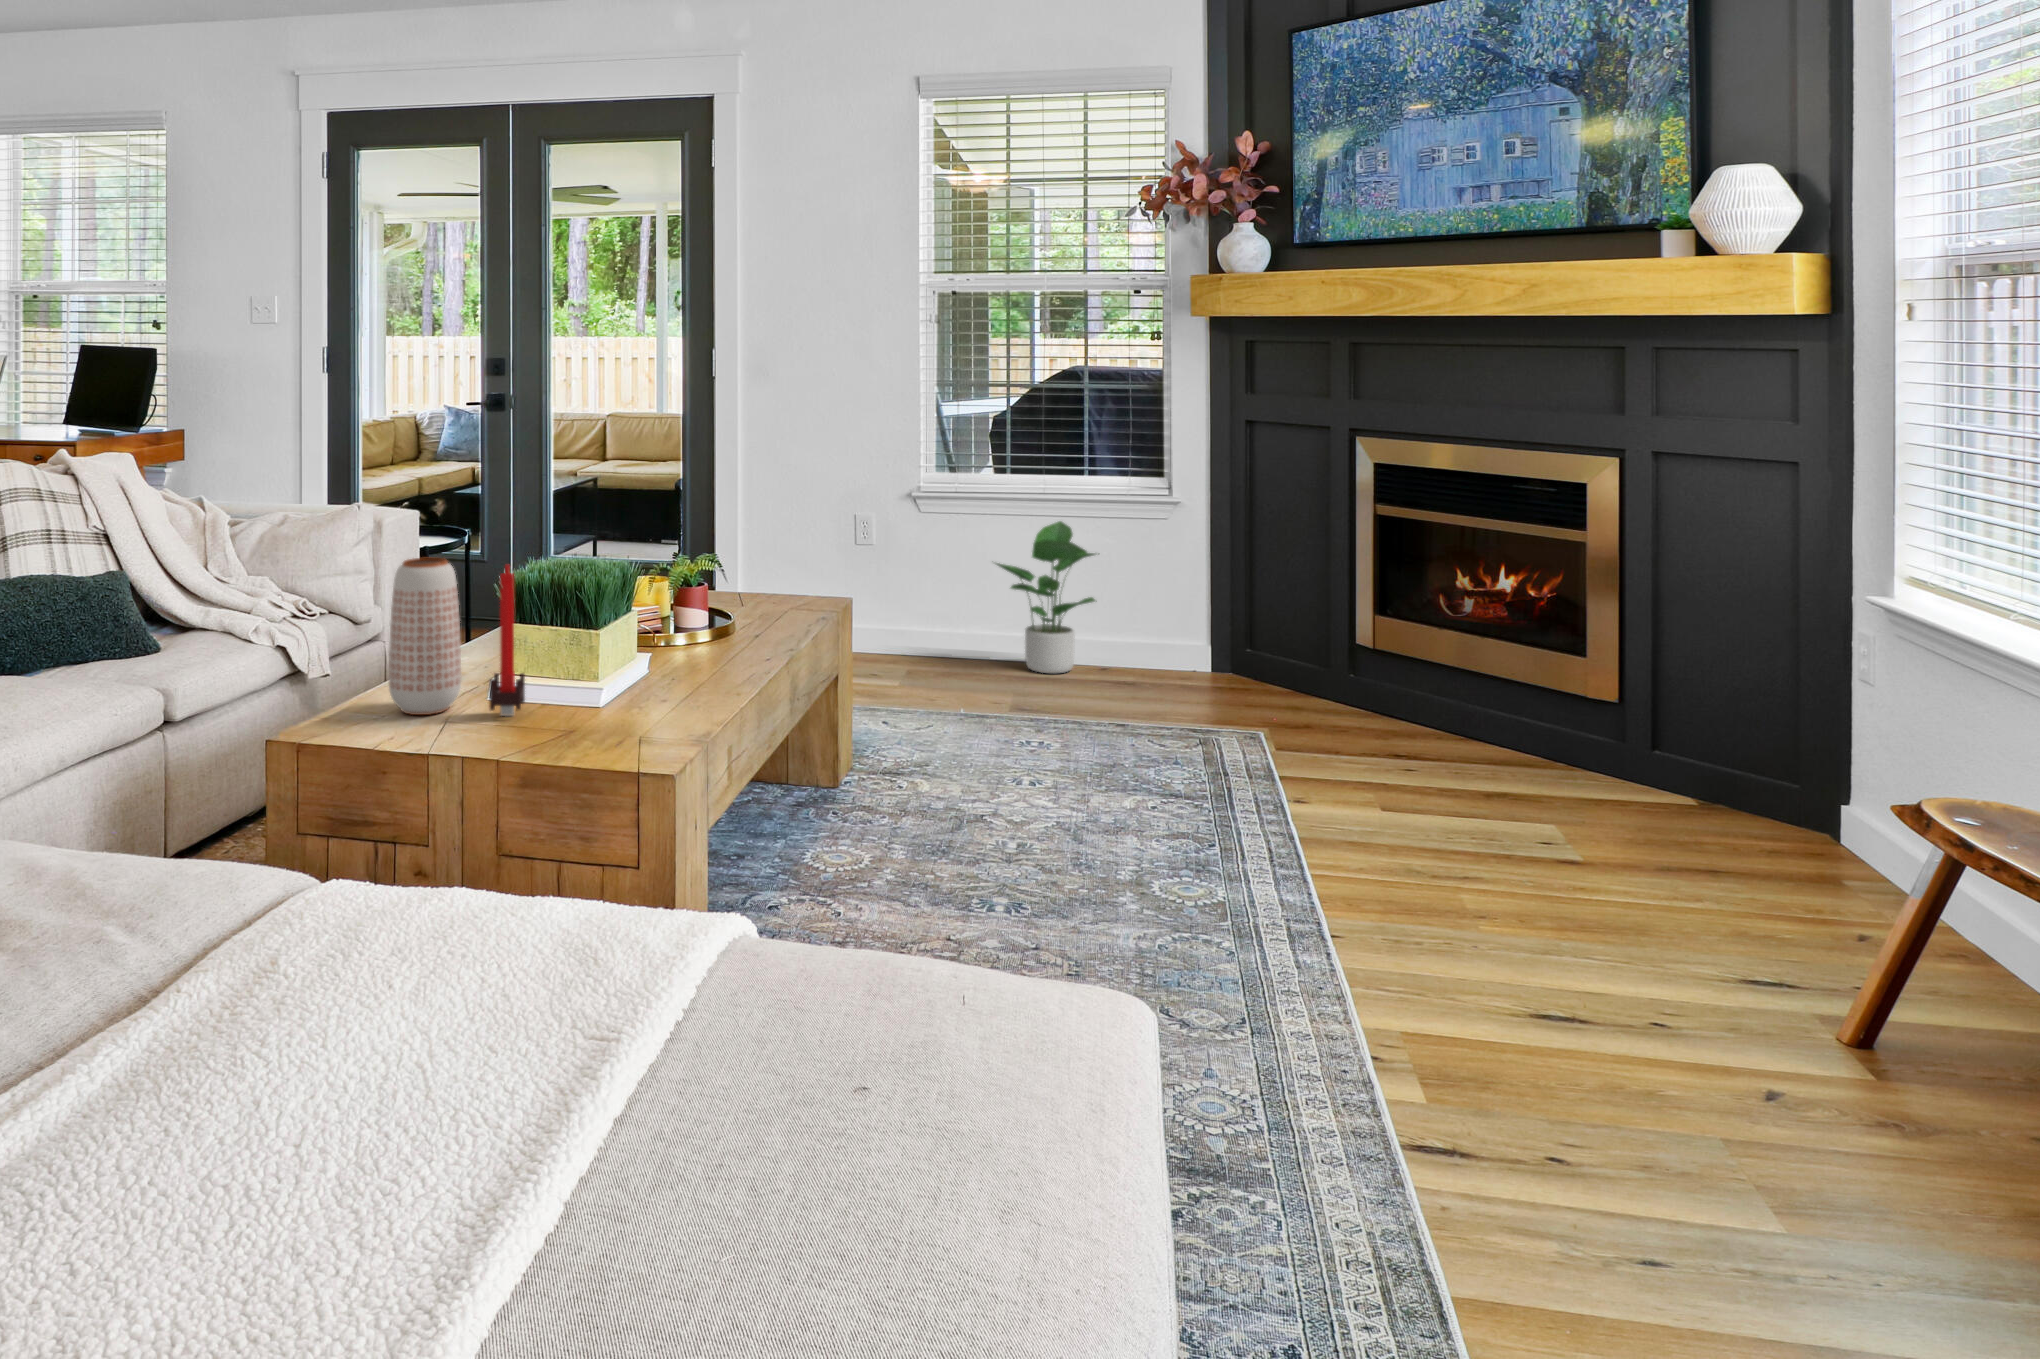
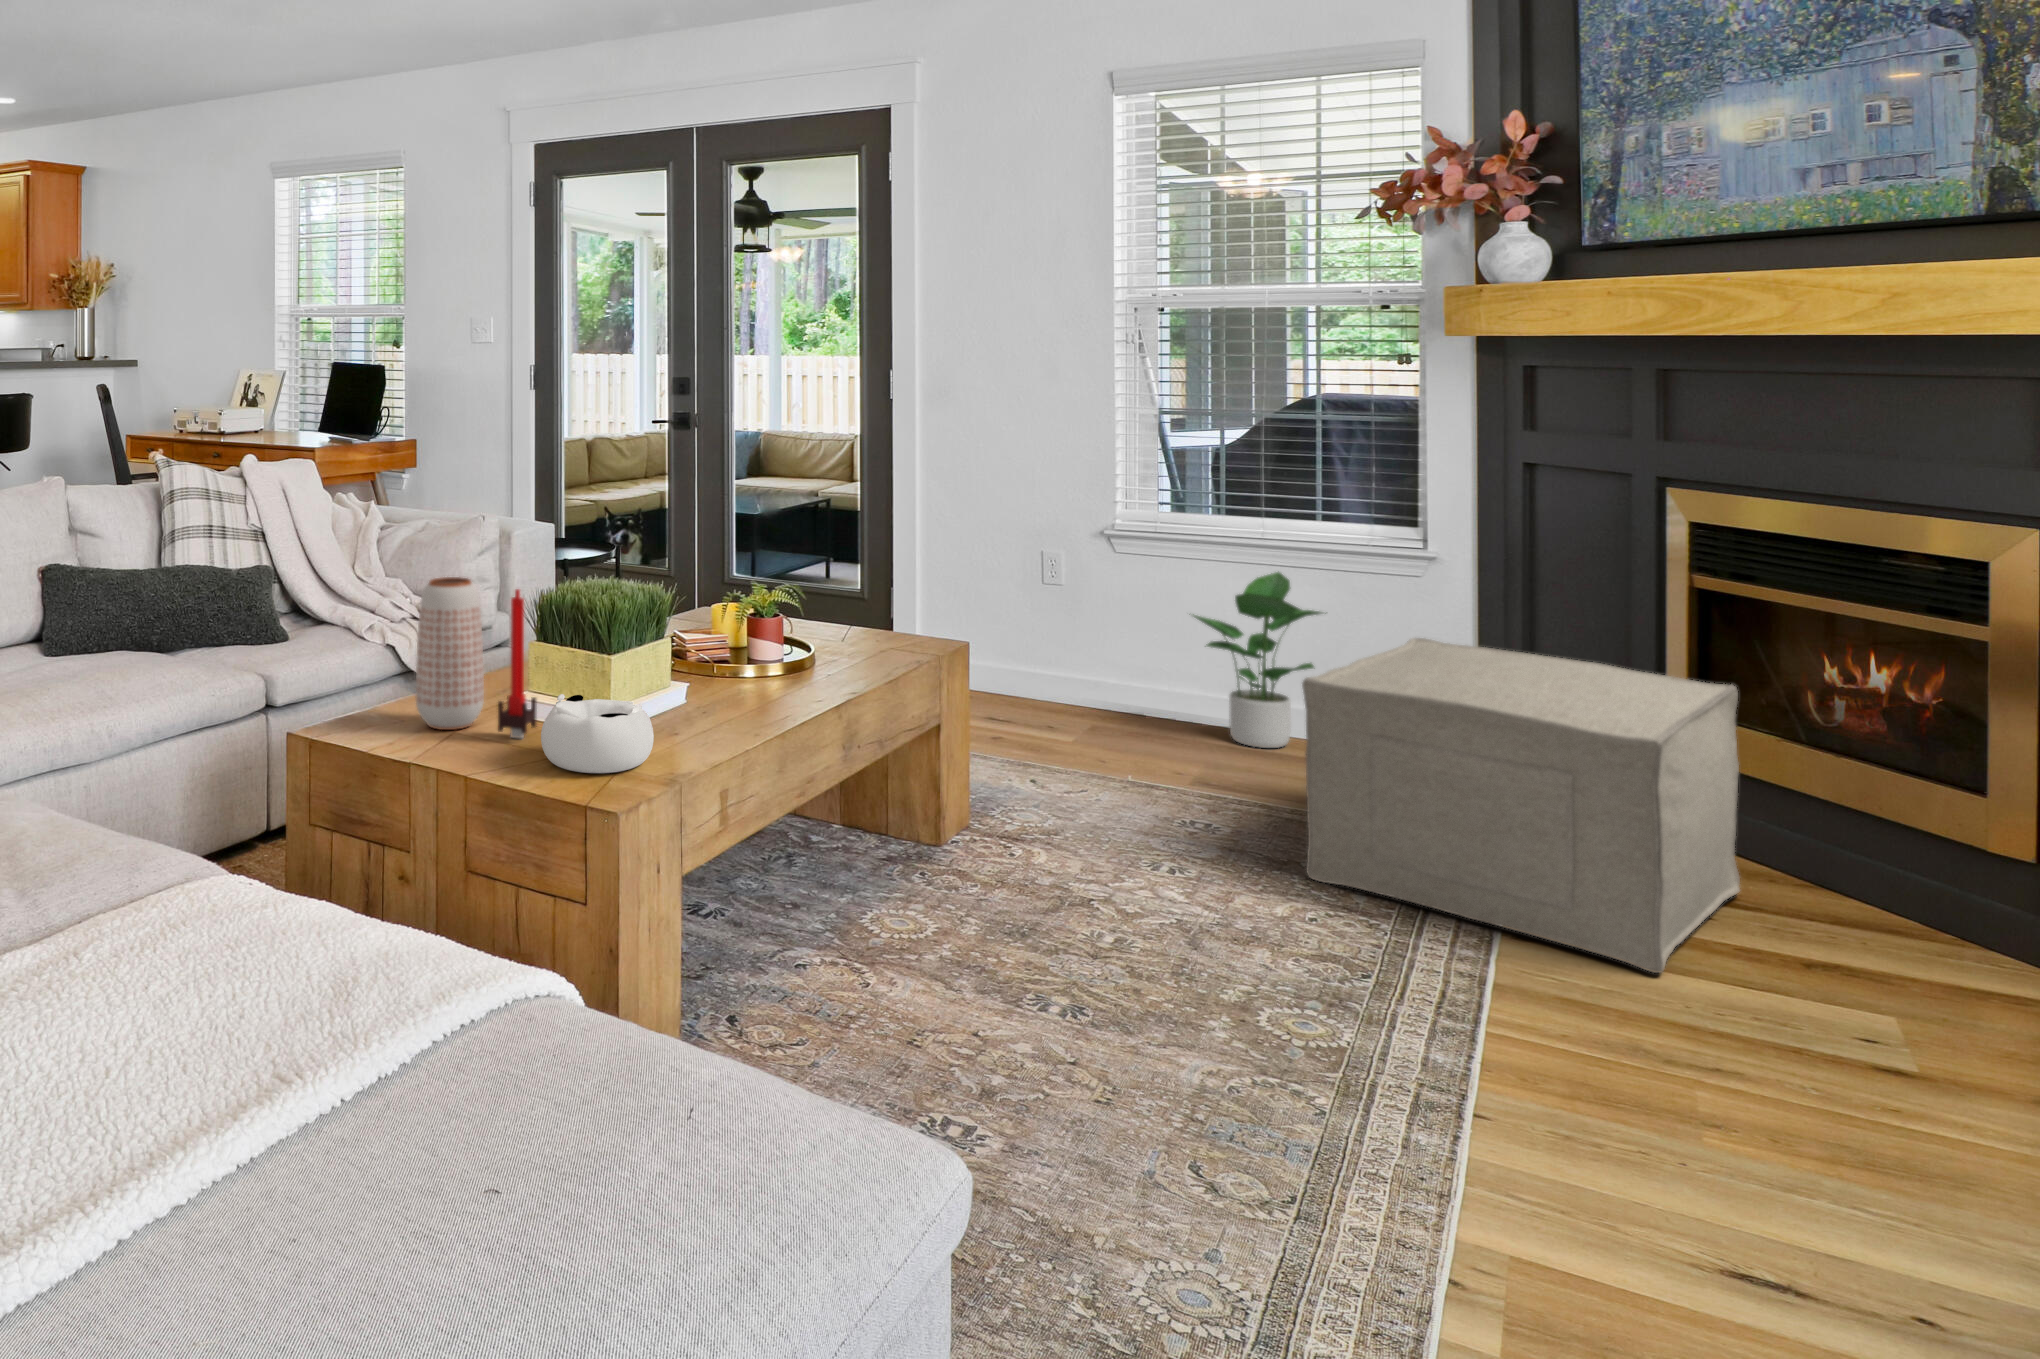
ottoman: none [1133,568,1427,814] -> present [1302,638,1740,973]
decorative bowl: none [551,665,663,740] -> present [541,694,654,773]

